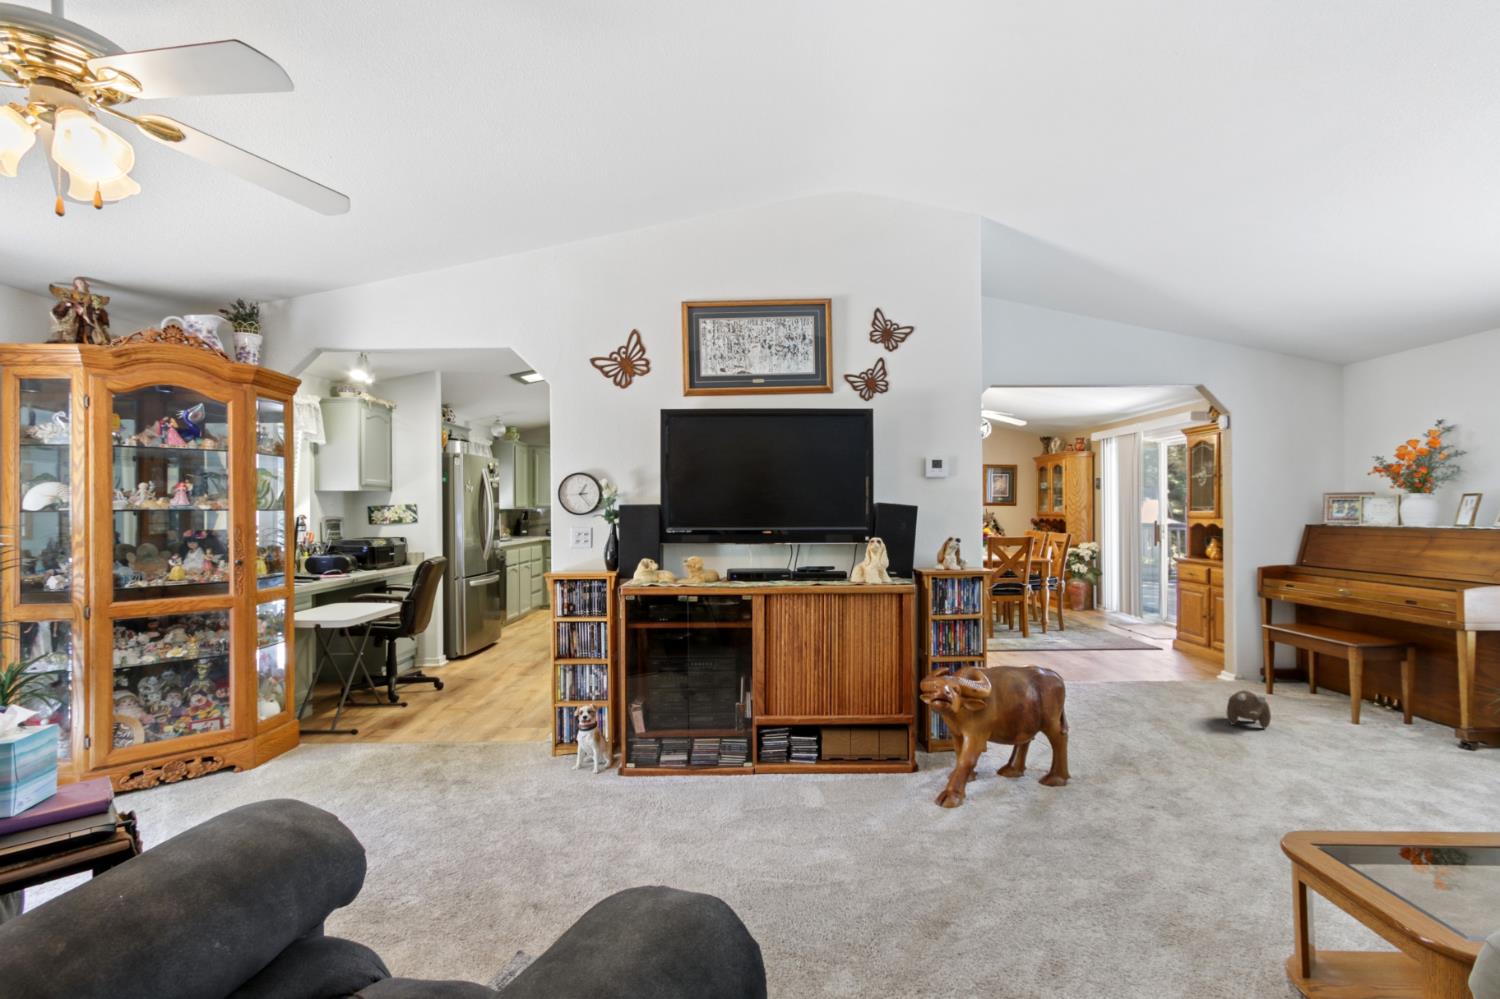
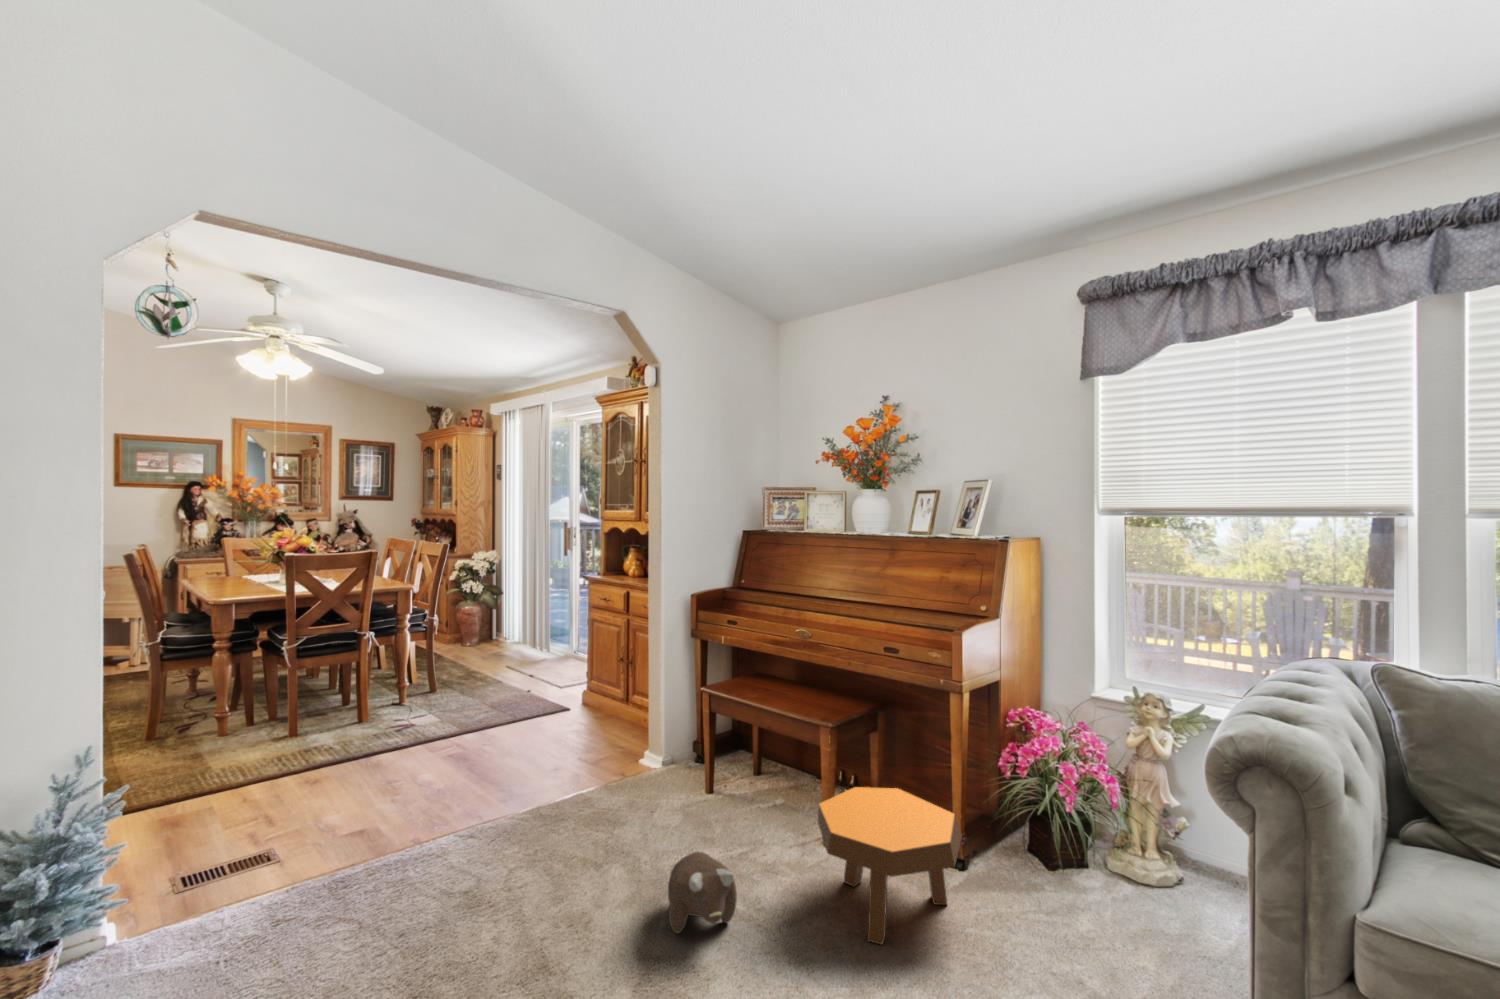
footstool: none [1334,684,1453,756] -> present [818,787,962,945]

